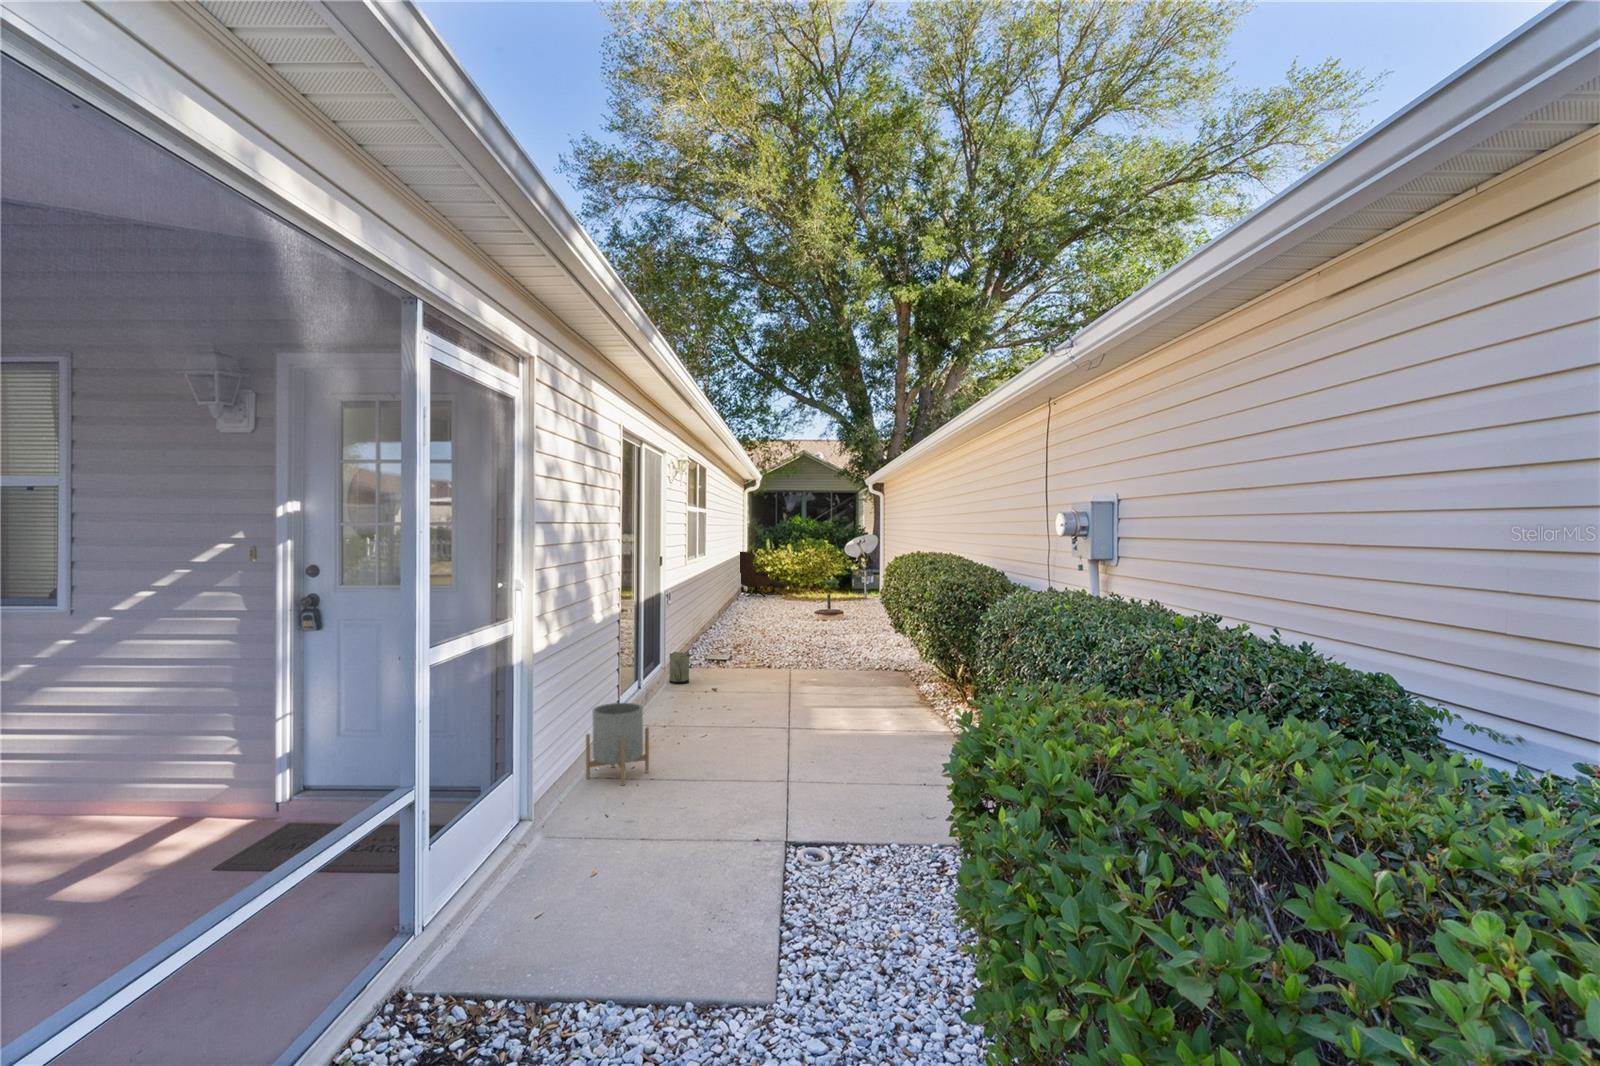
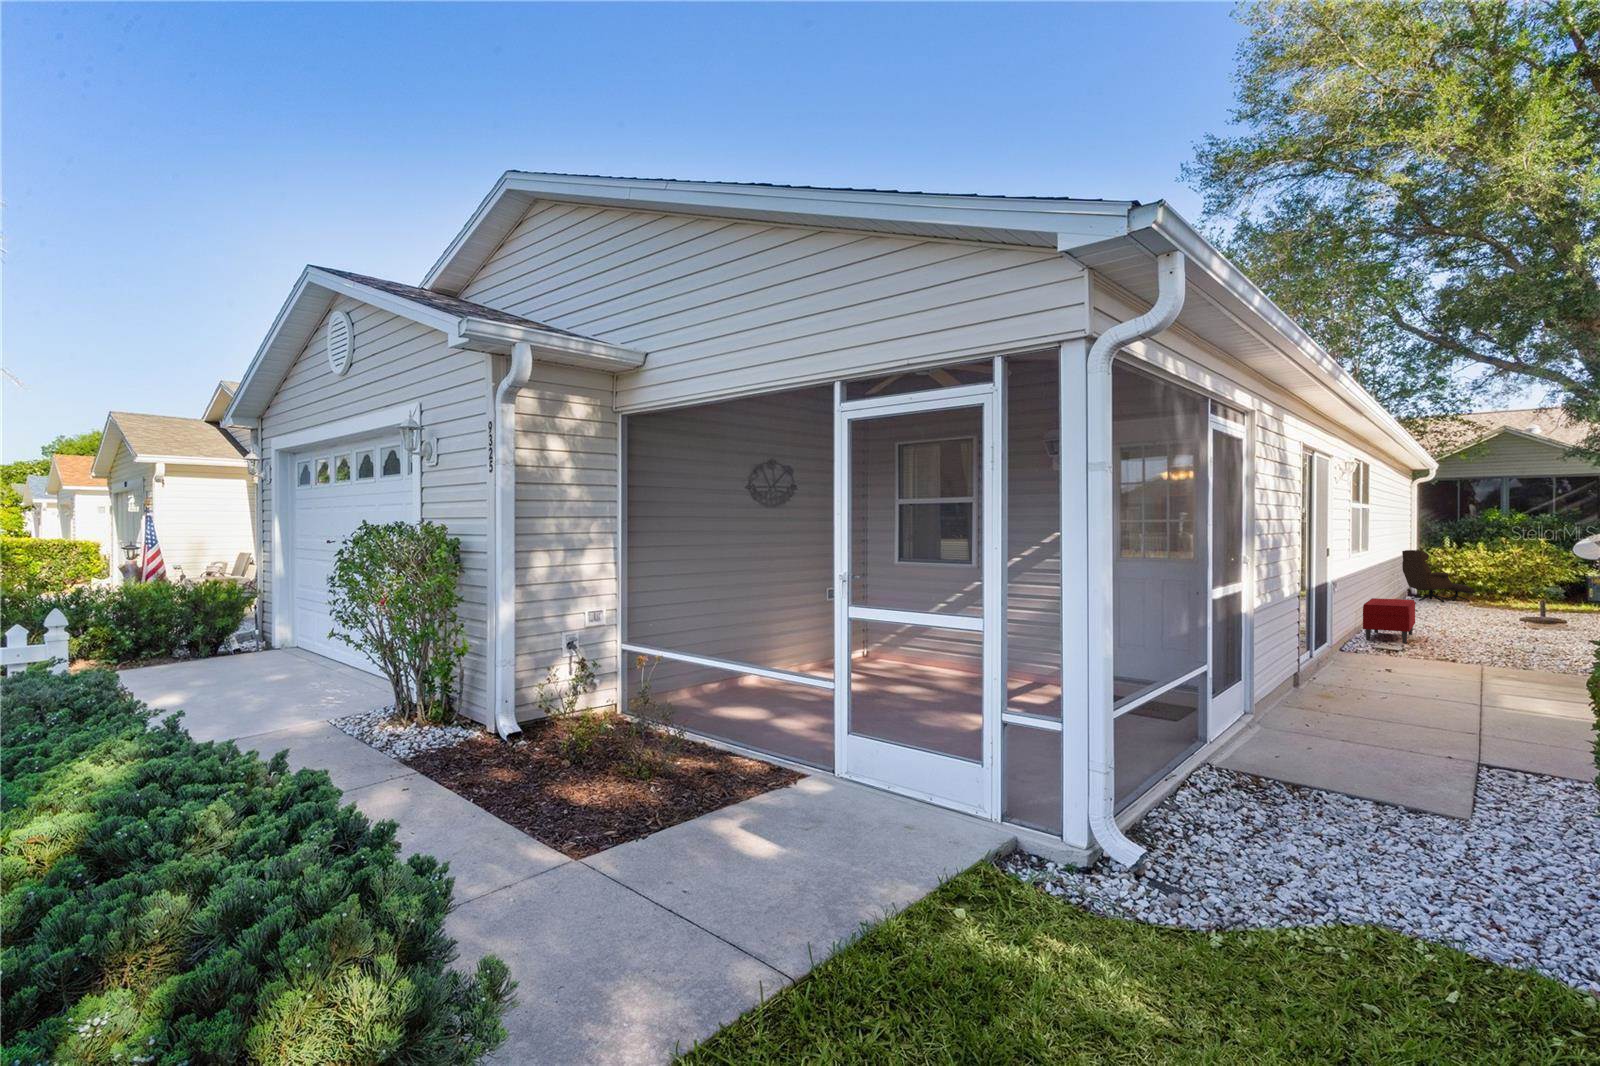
bench: none [698,602,742,647] -> present [1363,598,1415,643]
watering can: present [669,652,689,684] -> none [1338,628,1360,665]
planter: present [586,703,649,785] -> none [1282,657,1337,717]

